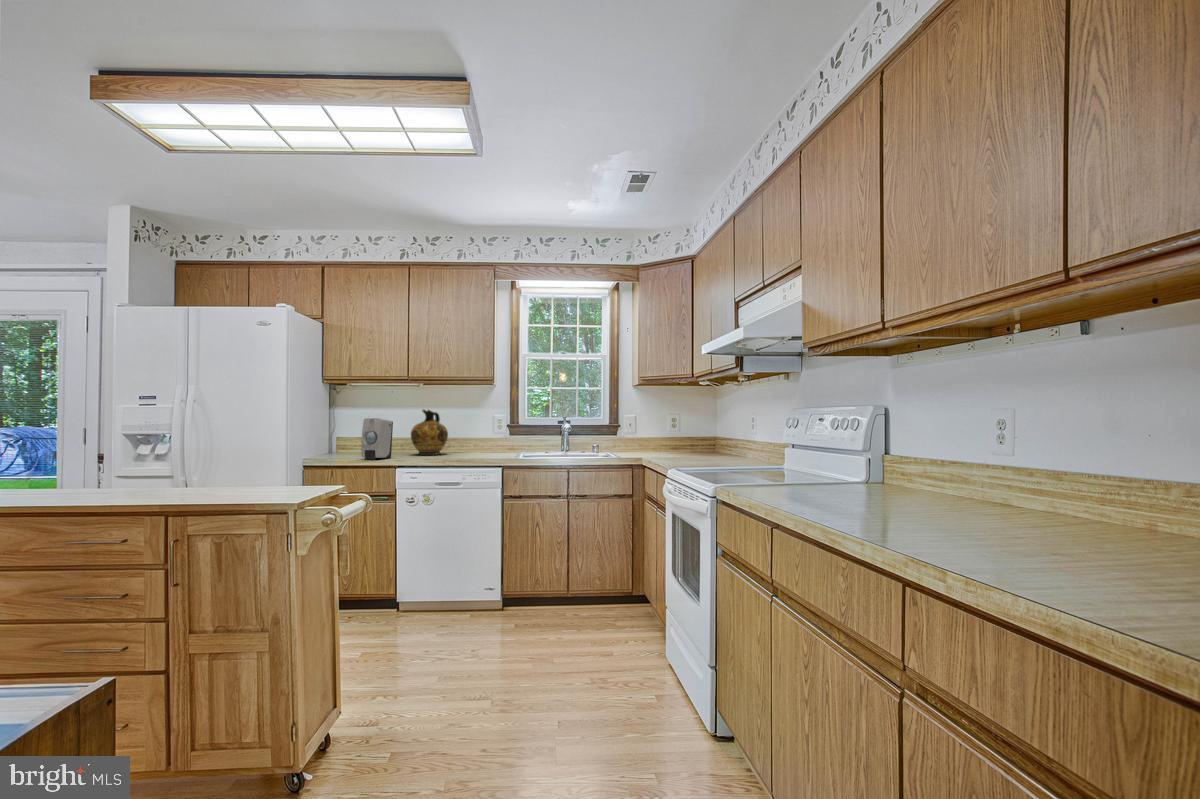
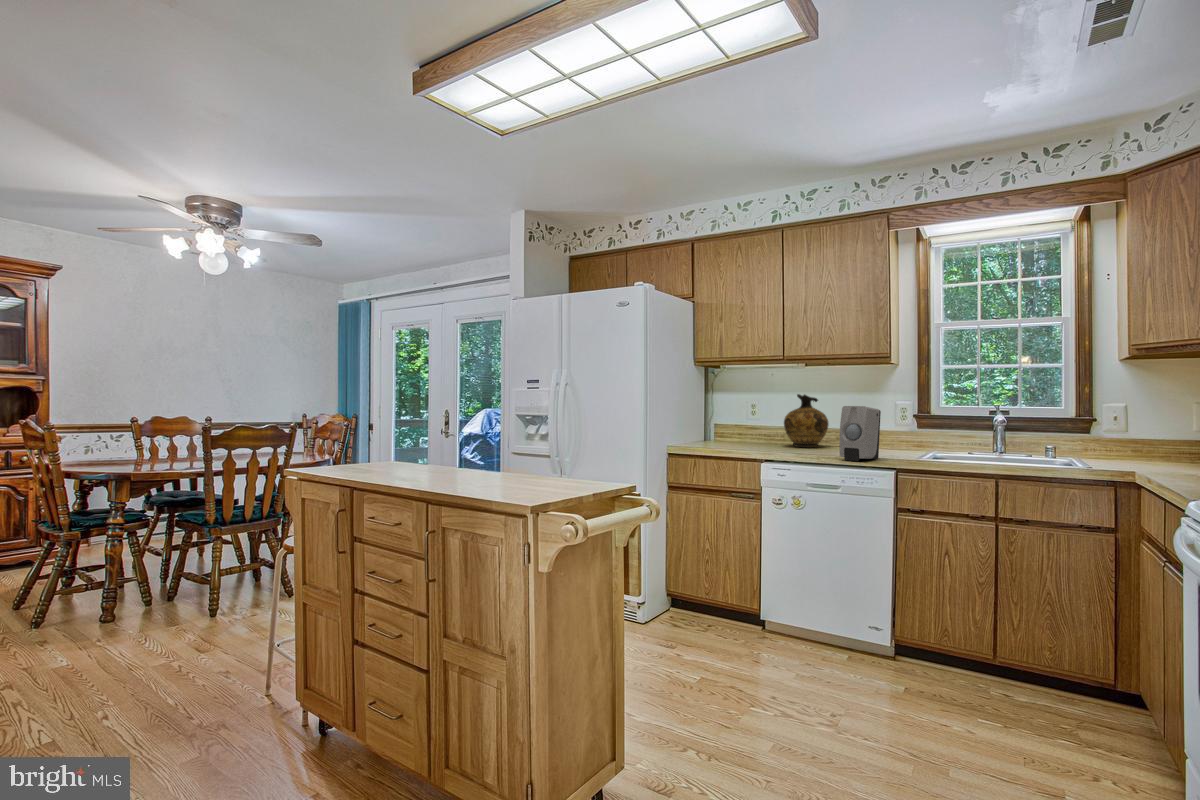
soap dispenser: present [361,418,393,460] -> present [839,406,881,461]

